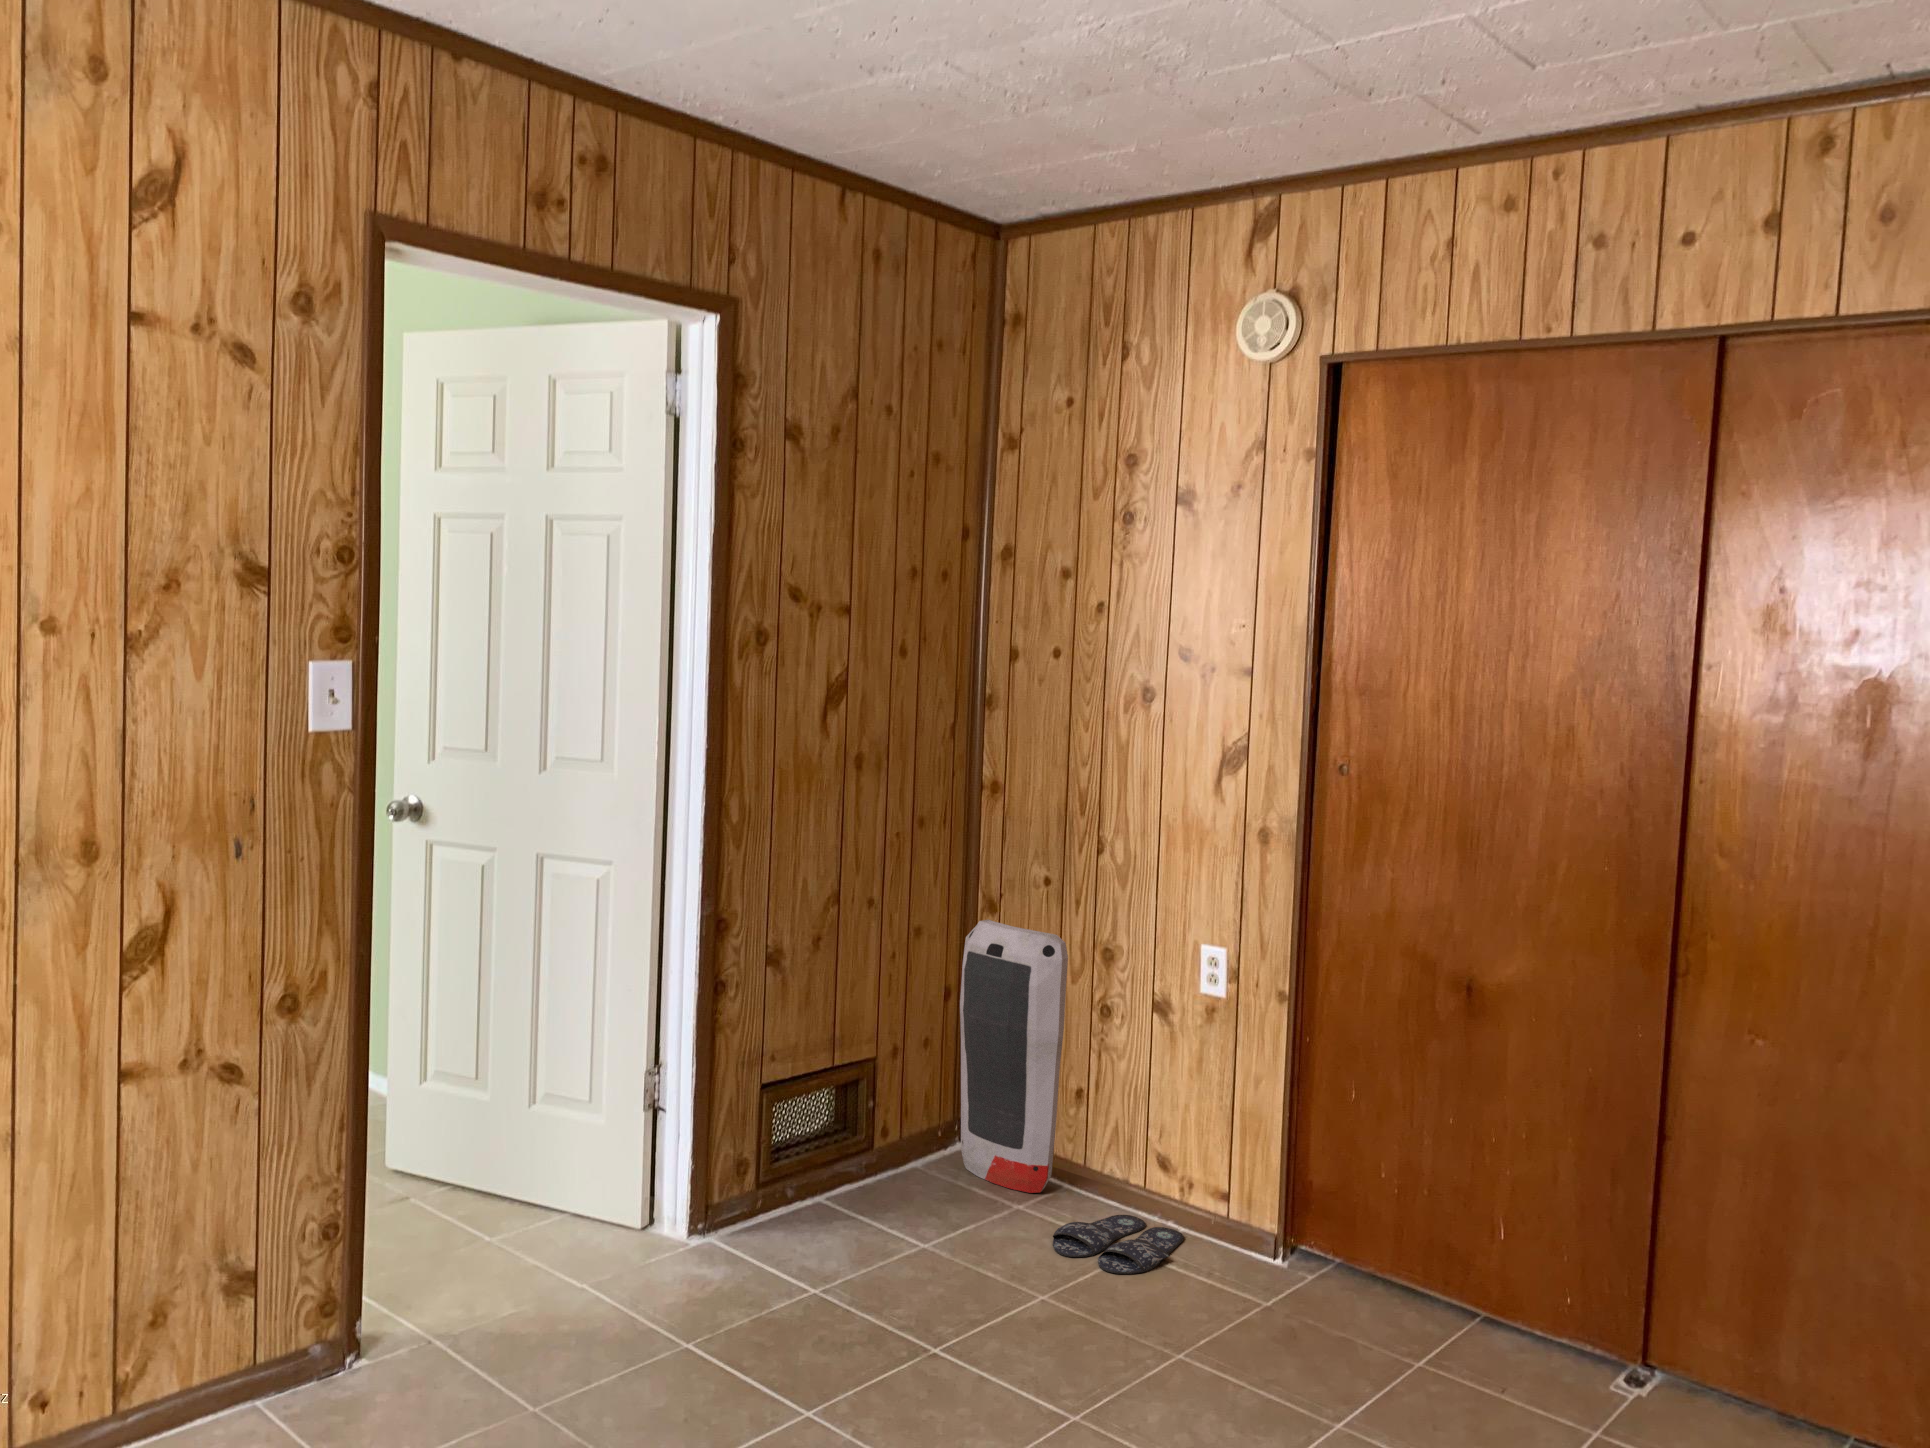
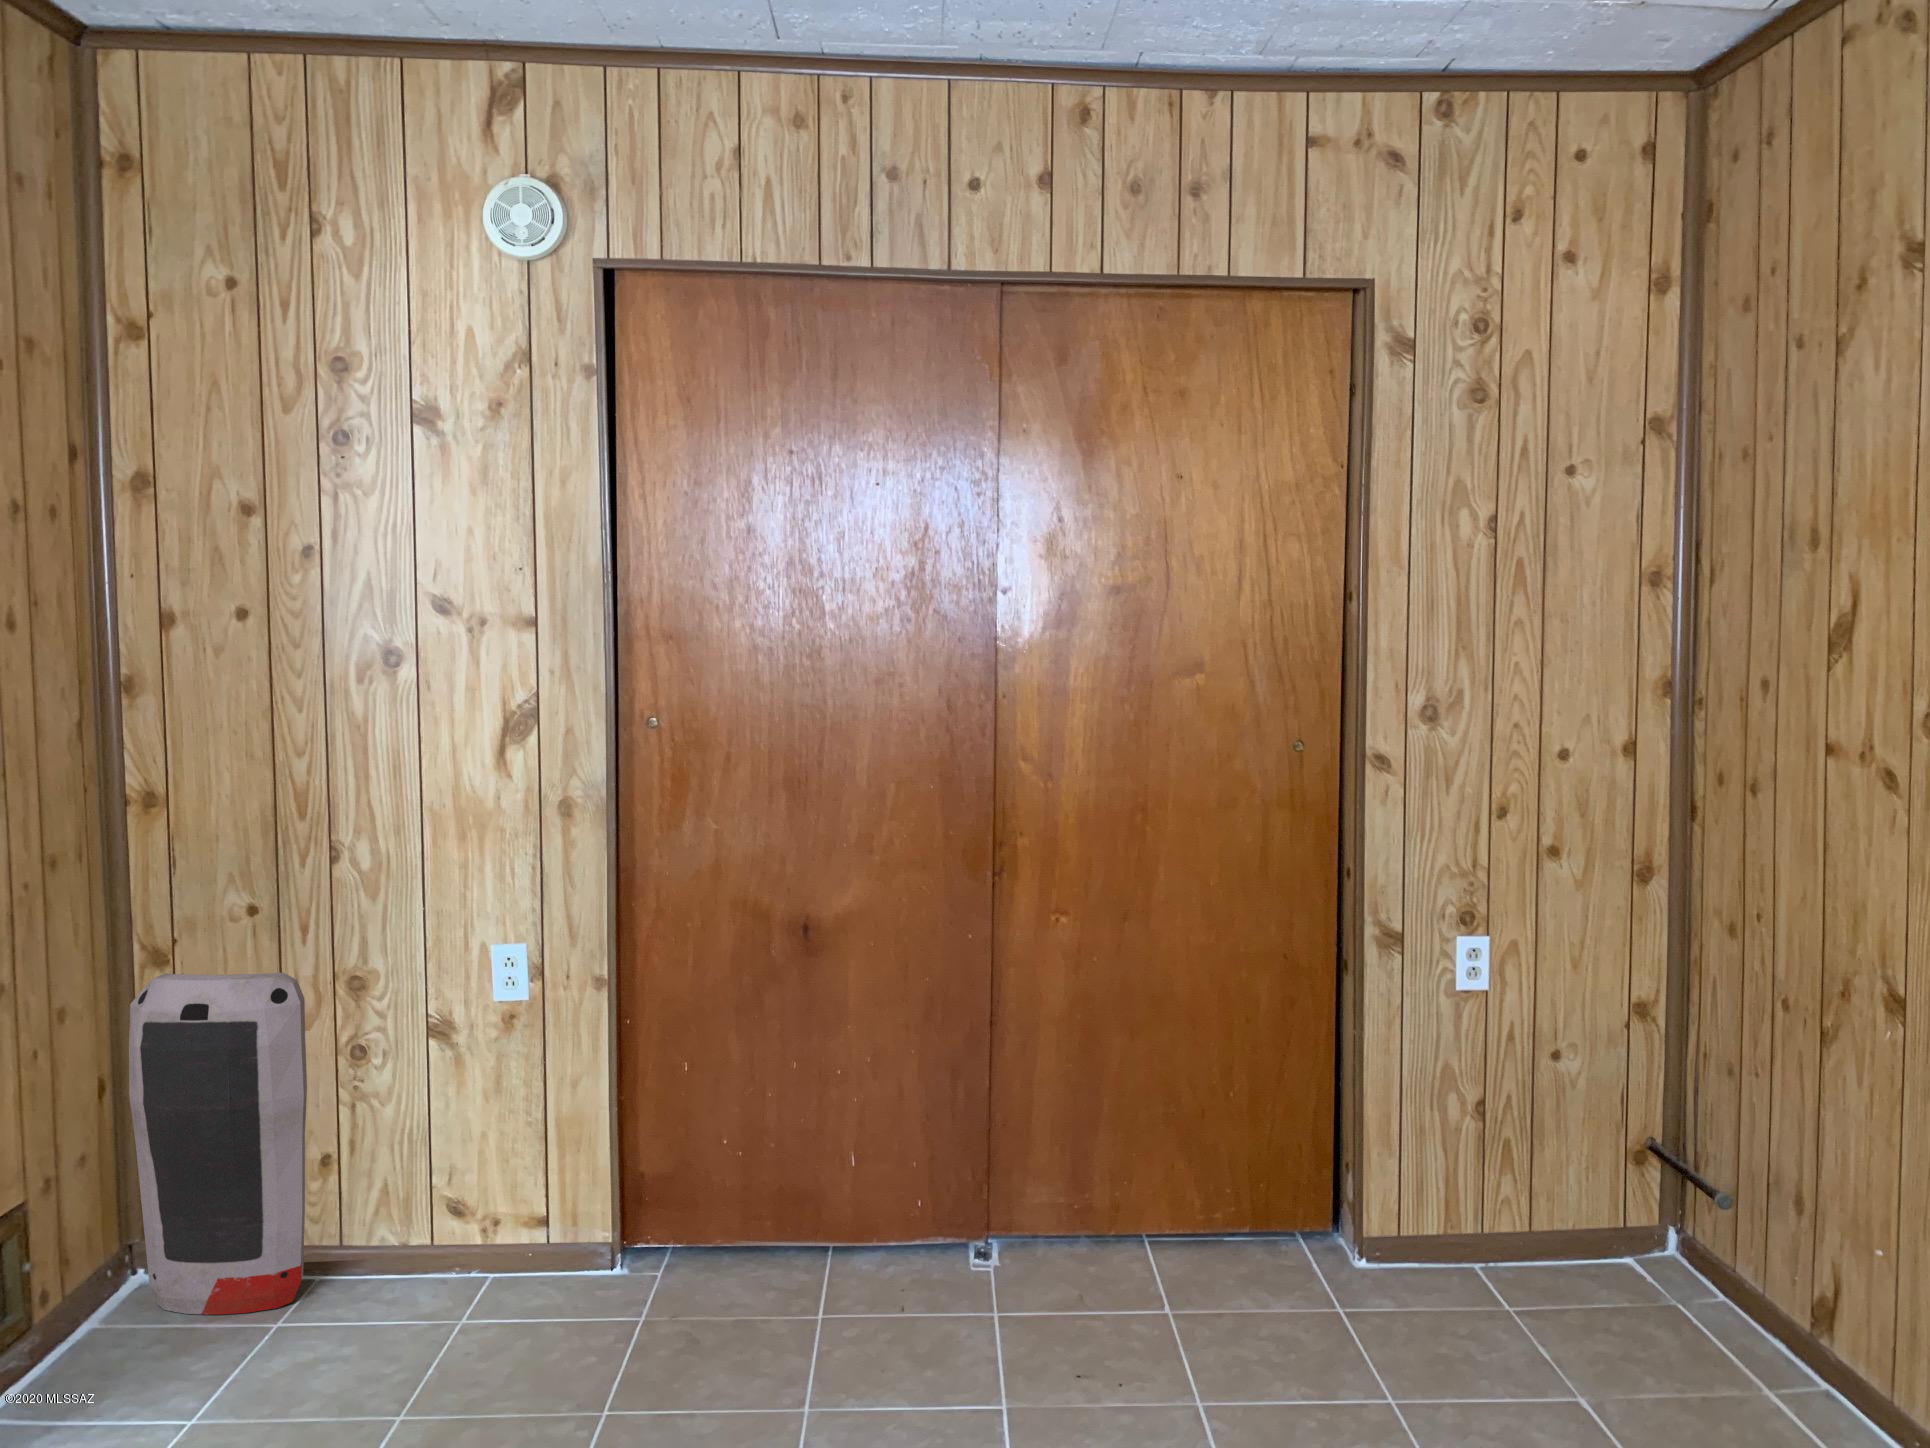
slippers: present [1053,1215,1184,1274] -> none [349,1282,508,1374]

